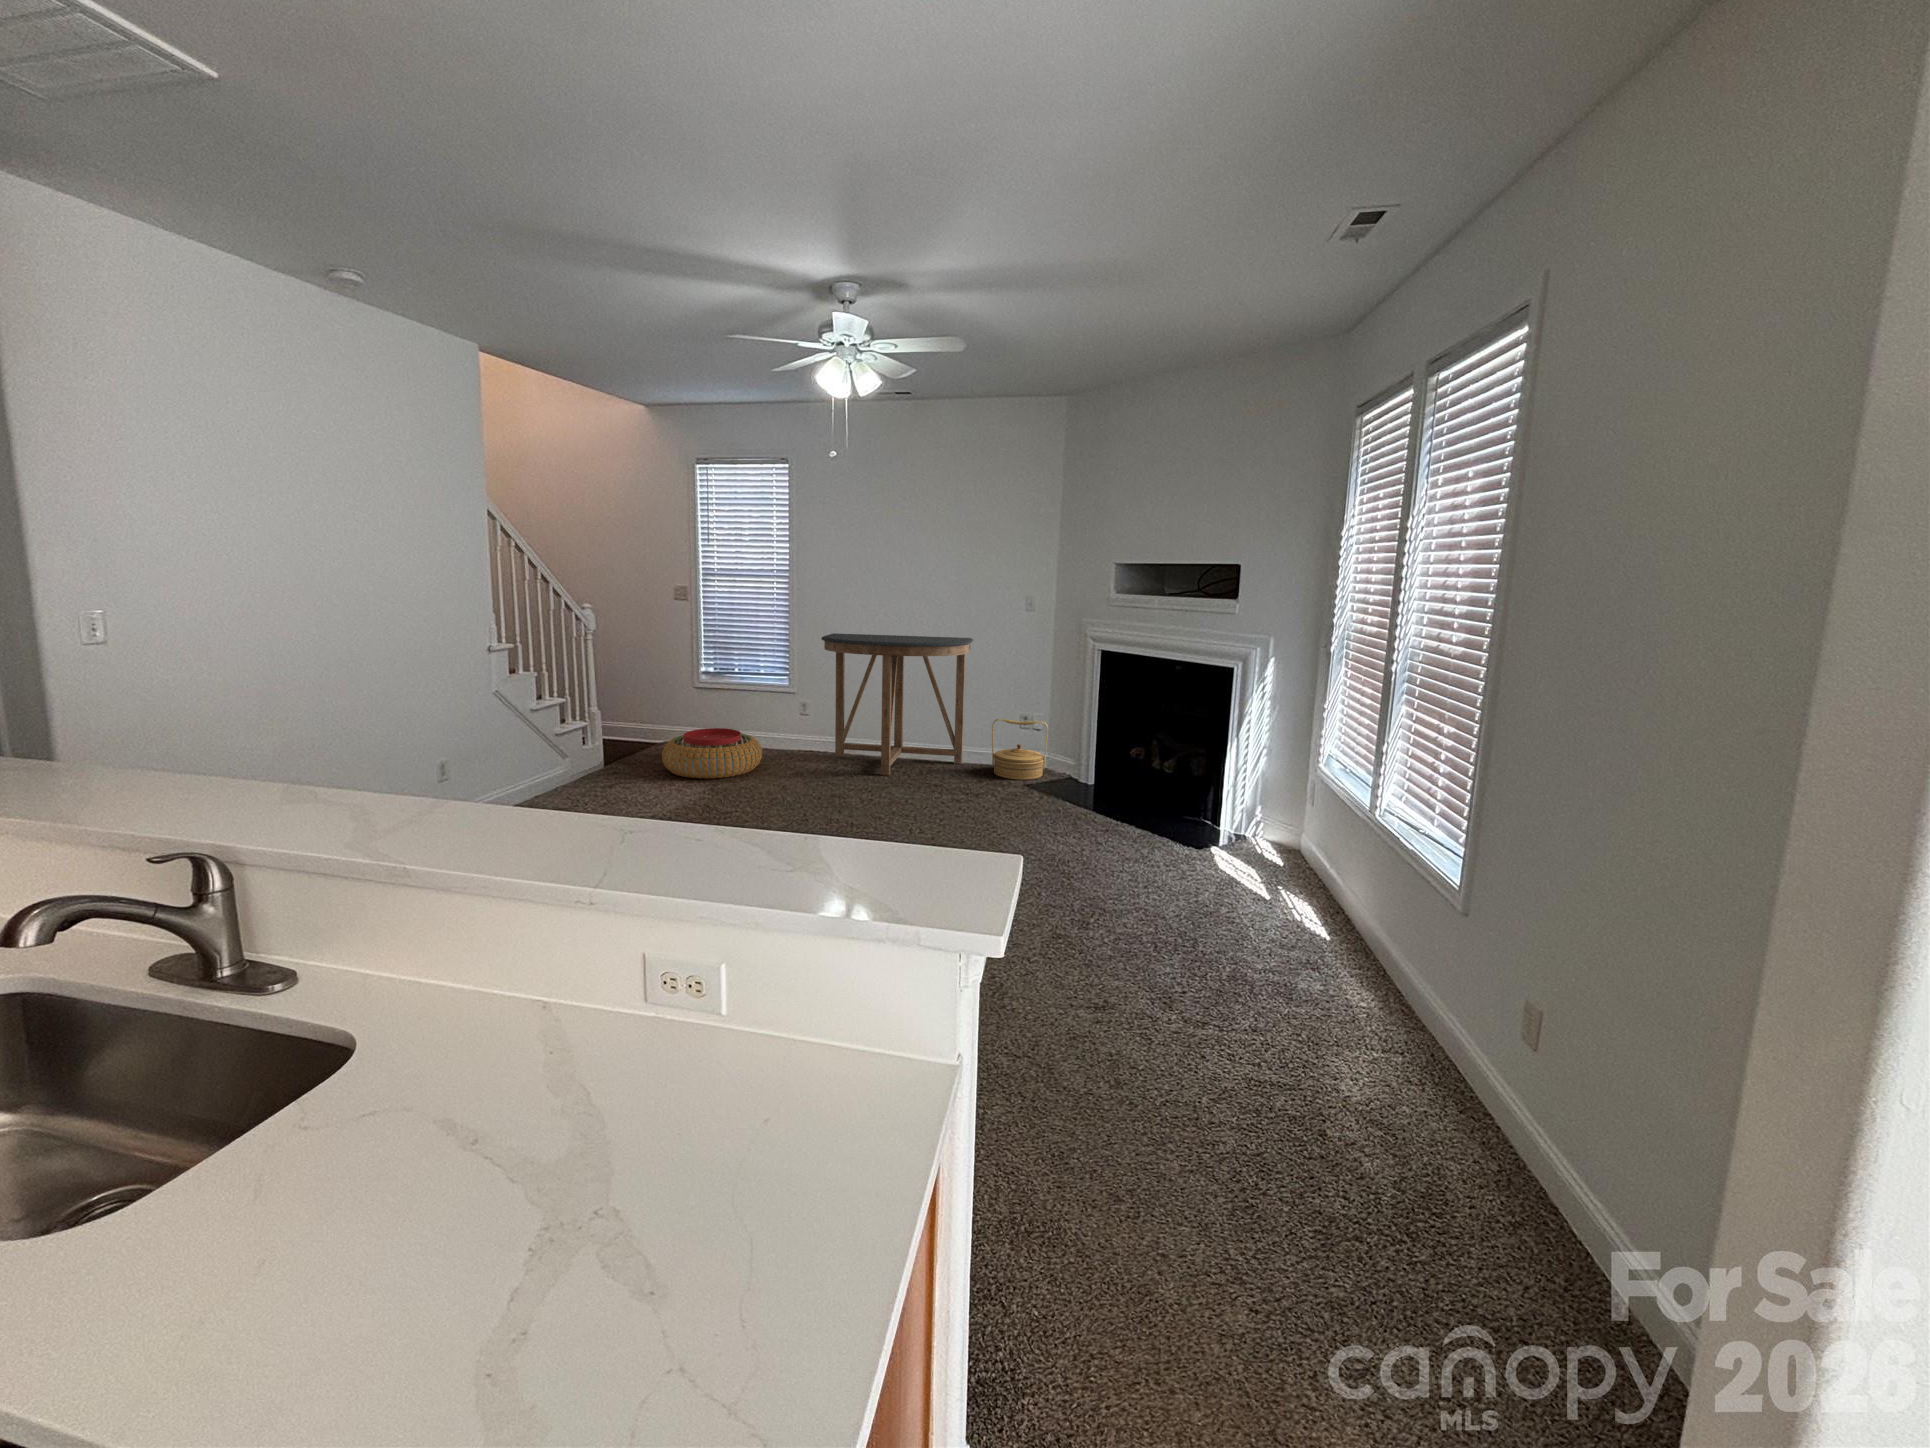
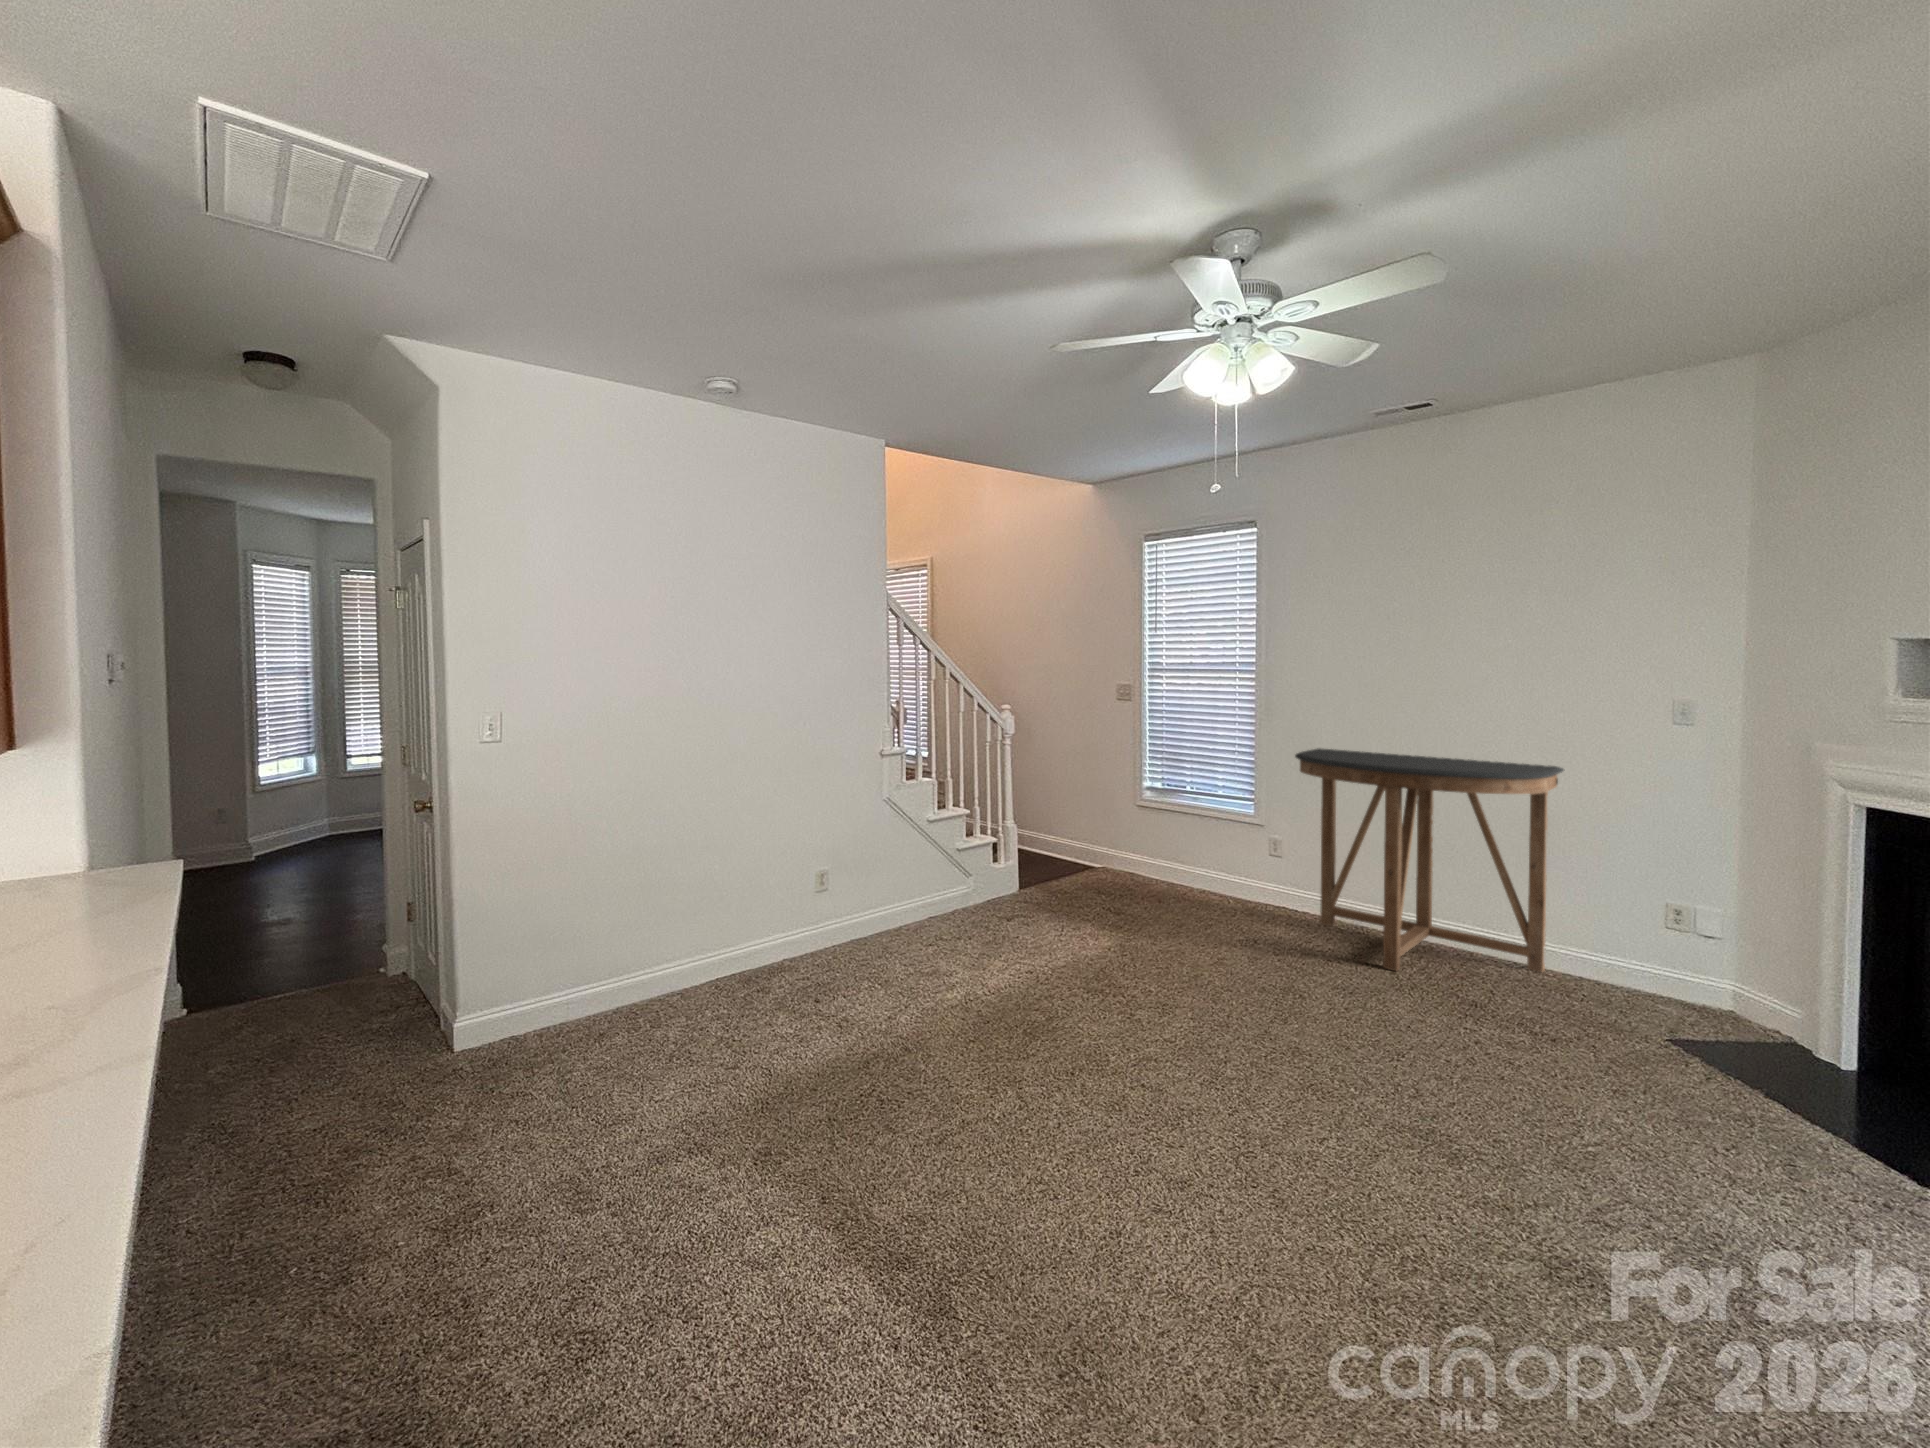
woven basket: present [992,719,1048,780] -> none [1602,908,1734,1031]
pouf: present [662,728,762,779] -> none [1076,862,1206,932]

